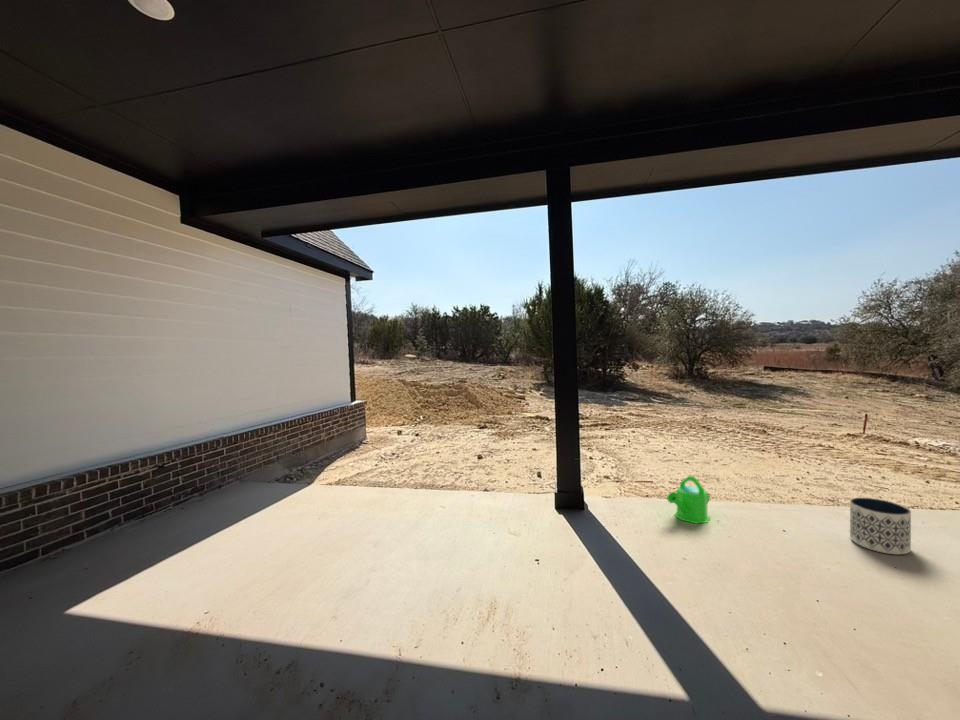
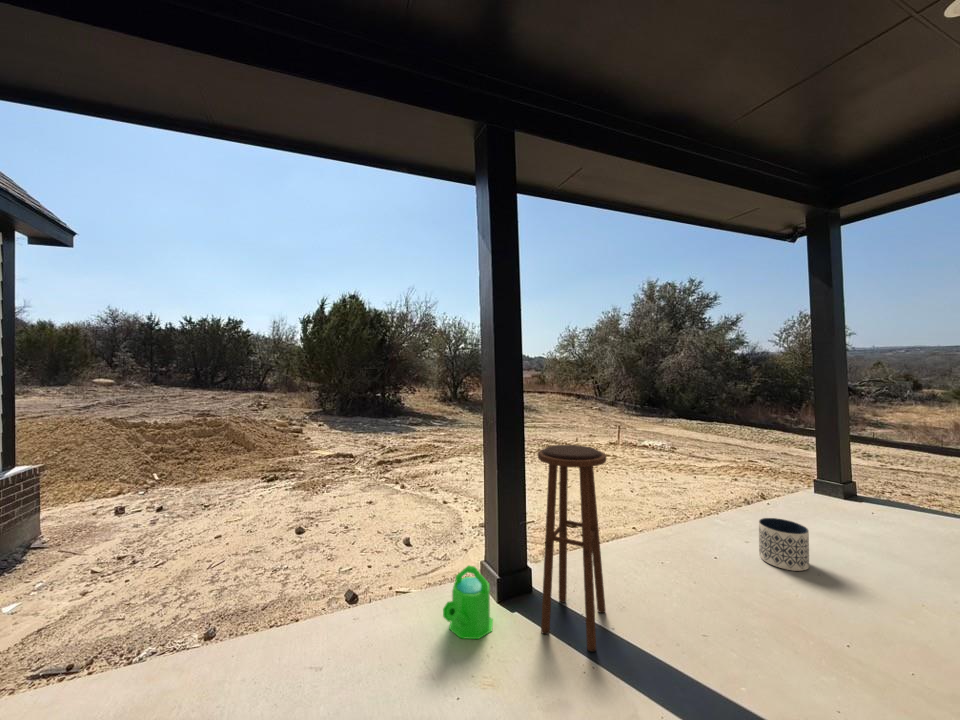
stool: none [565,395,626,535] -> present [538,445,606,652]
watering can: present [667,476,710,523] -> present [443,566,493,639]

